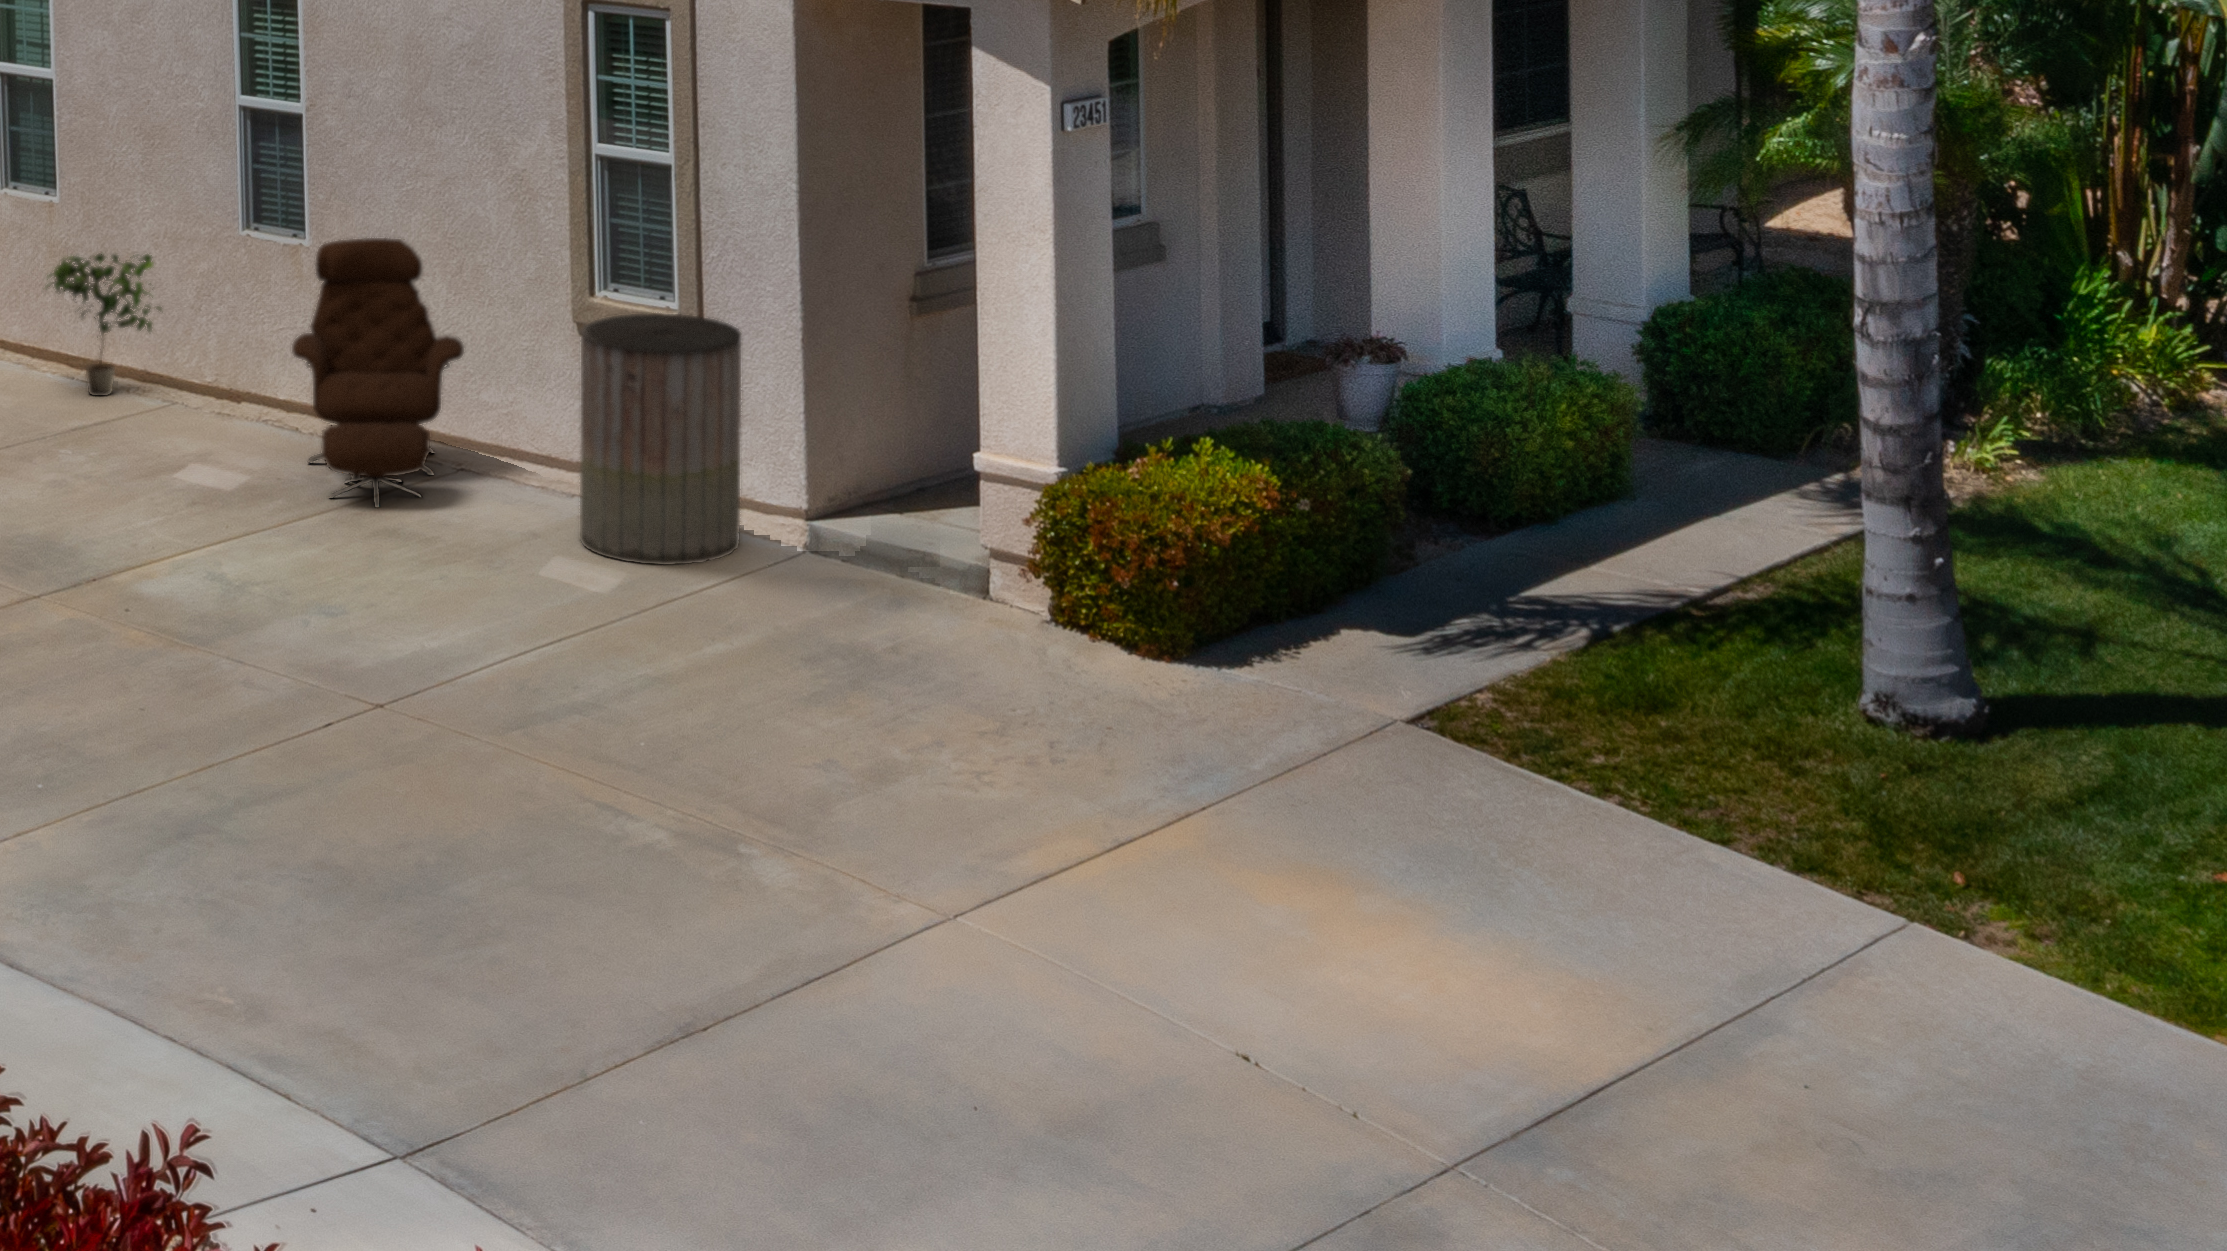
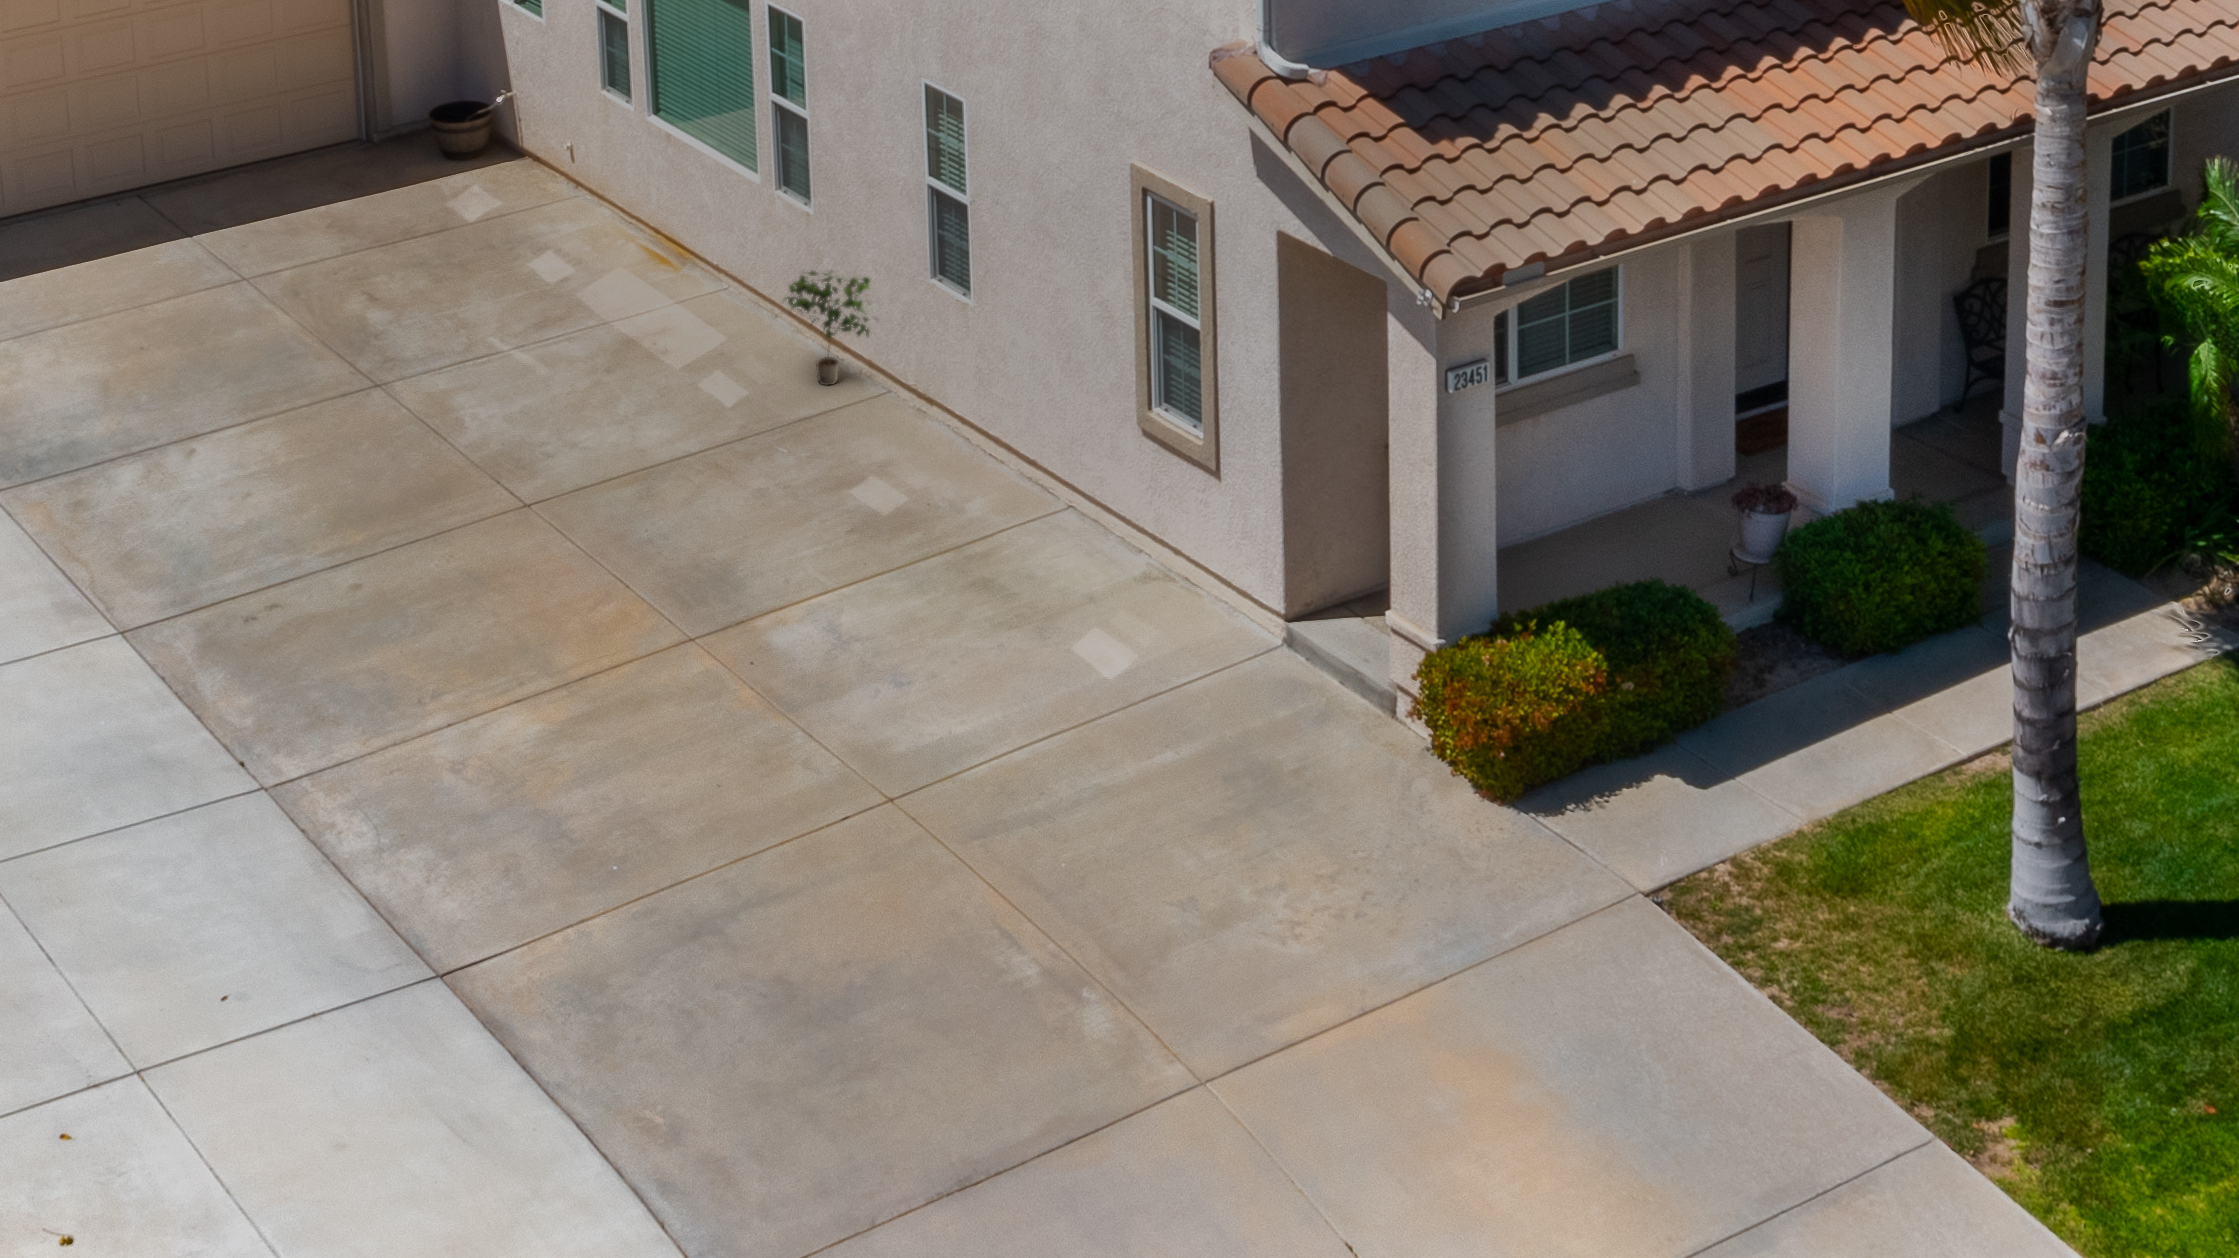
lounge chair: present [292,238,464,507] -> none [936,315,1074,554]
trash can: present [580,313,741,565] -> none [1112,438,1239,650]

